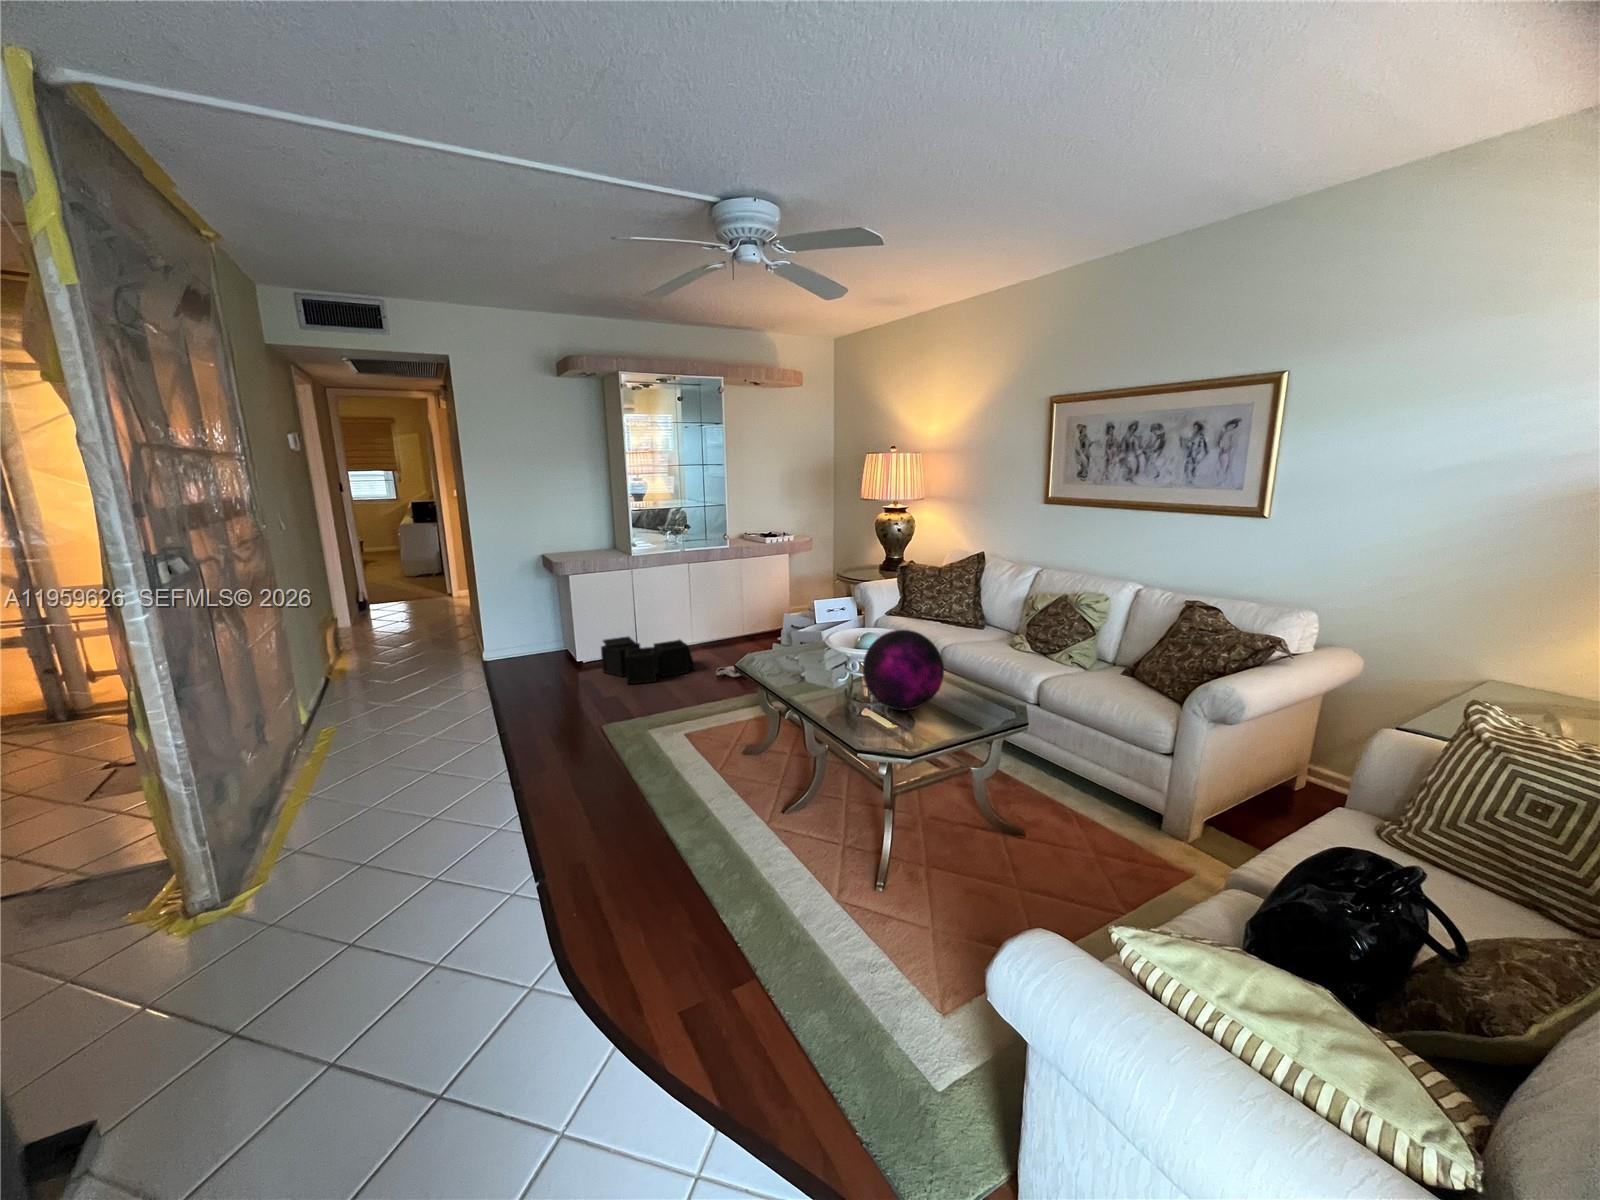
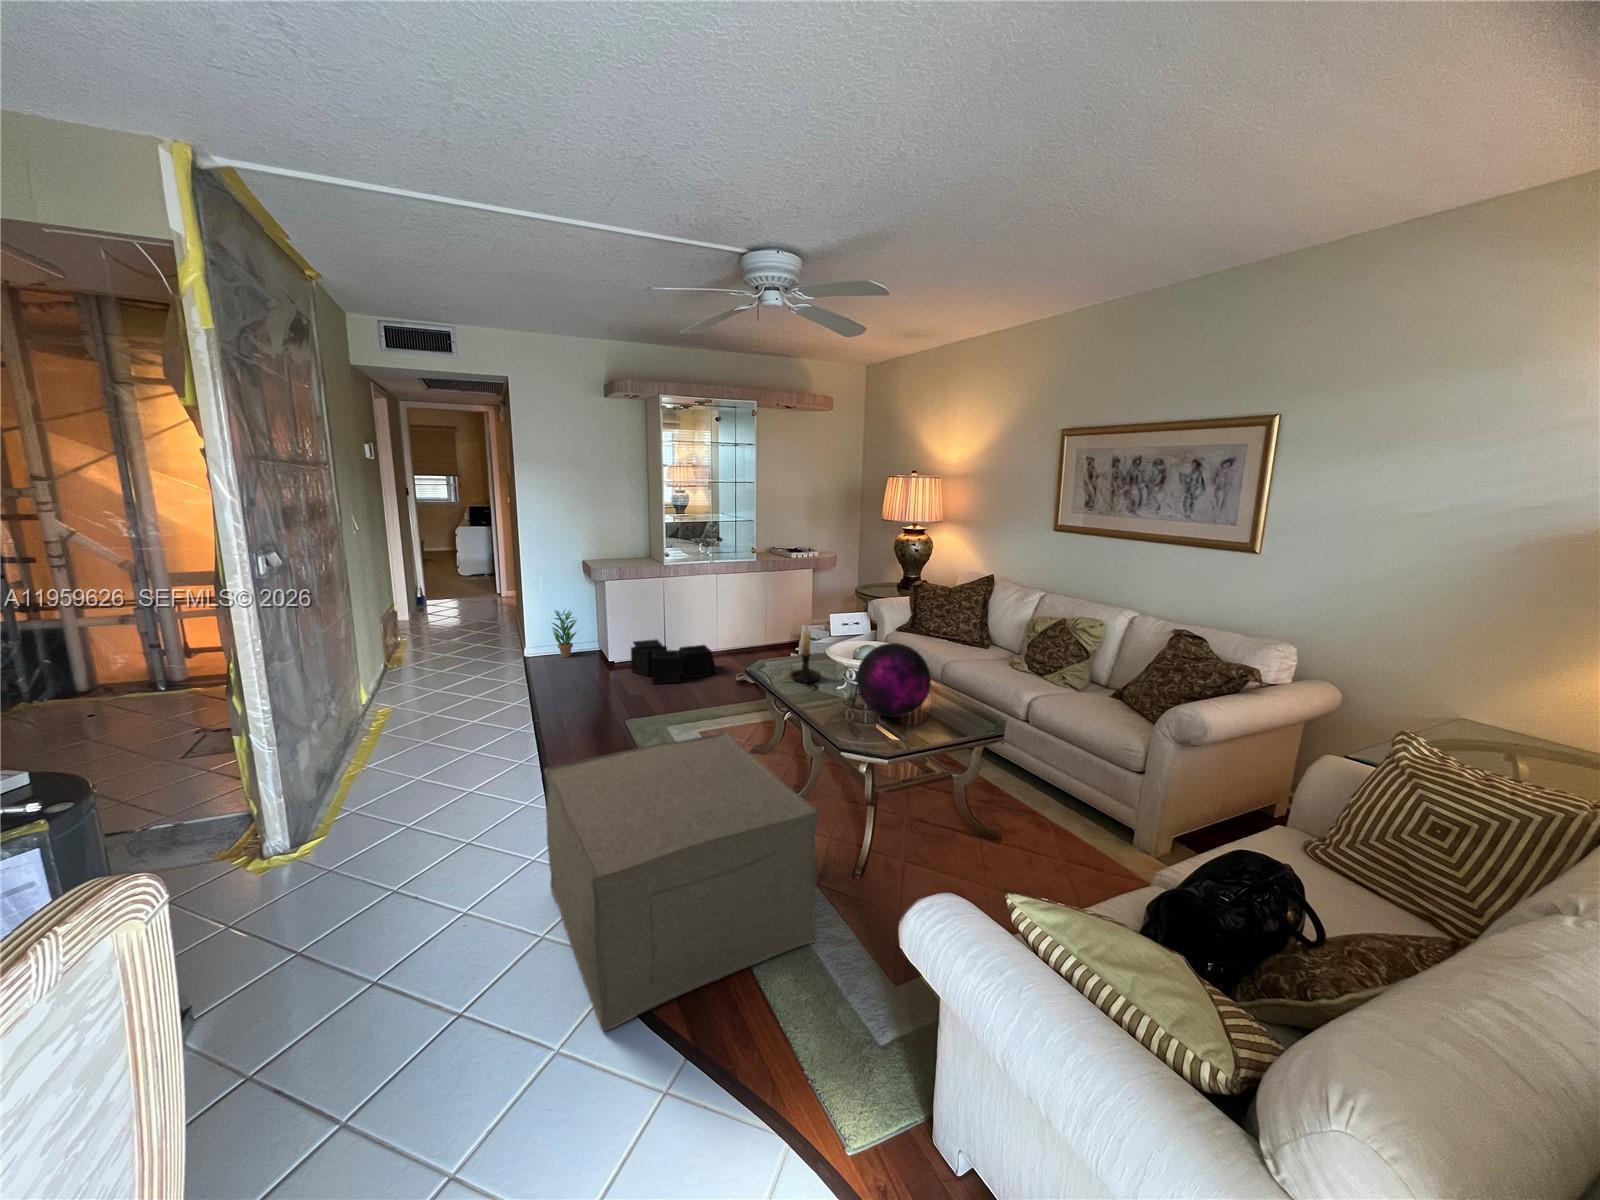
potted plant: none [510,607,541,661] -> present [552,610,577,657]
candle holder: none [784,611,818,678] -> present [790,624,821,683]
ottoman: none [522,737,845,1102] -> present [544,732,818,1030]

